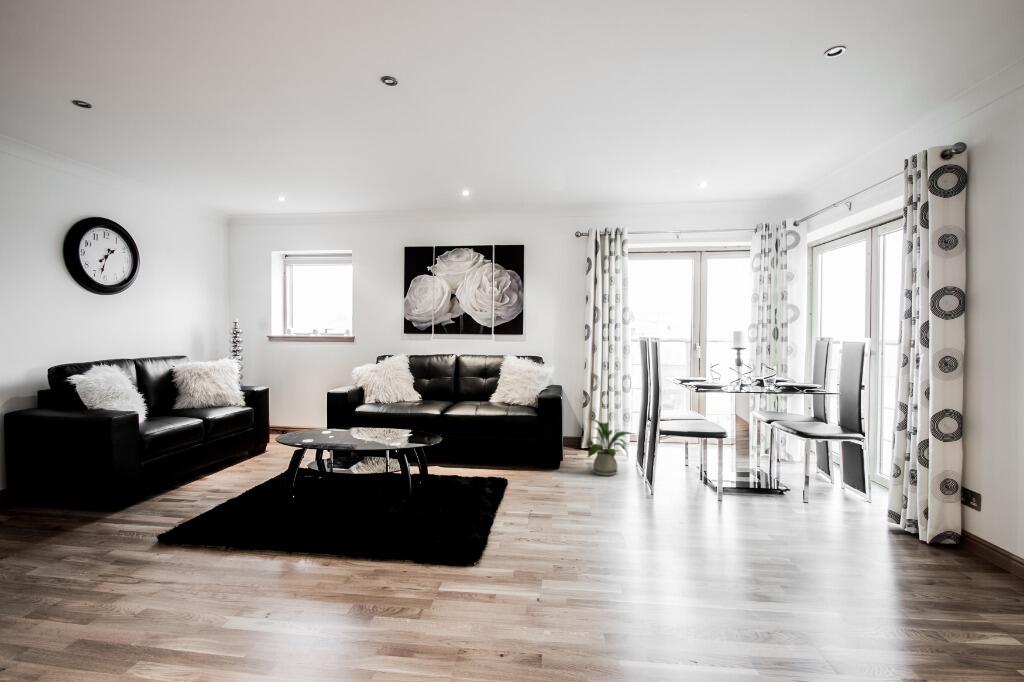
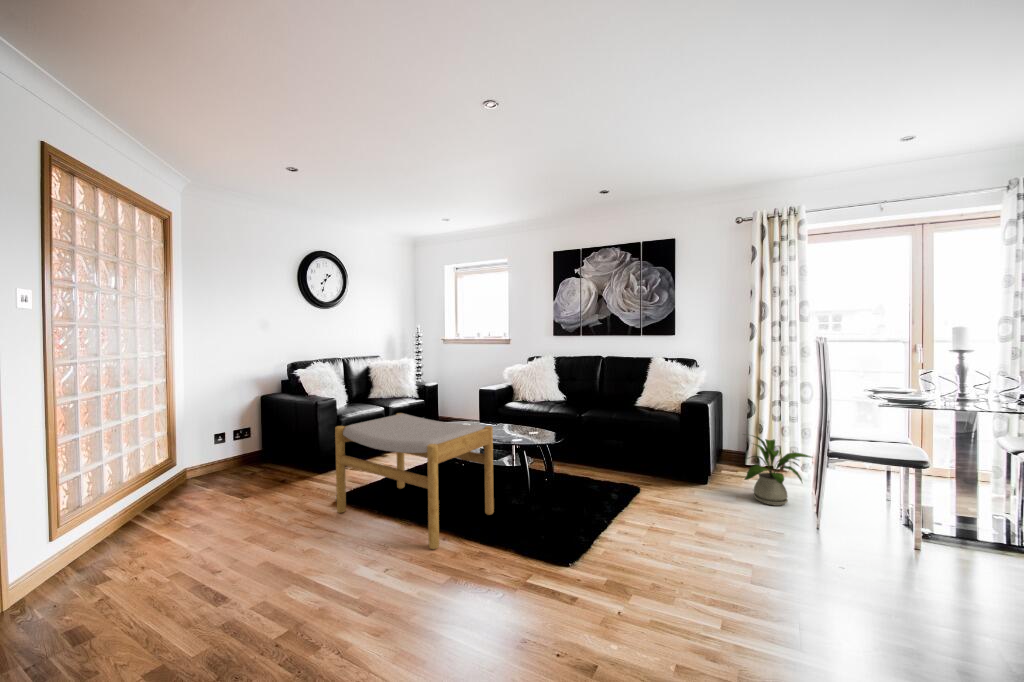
footstool: none [180,419,372,550] -> present [335,413,494,549]

